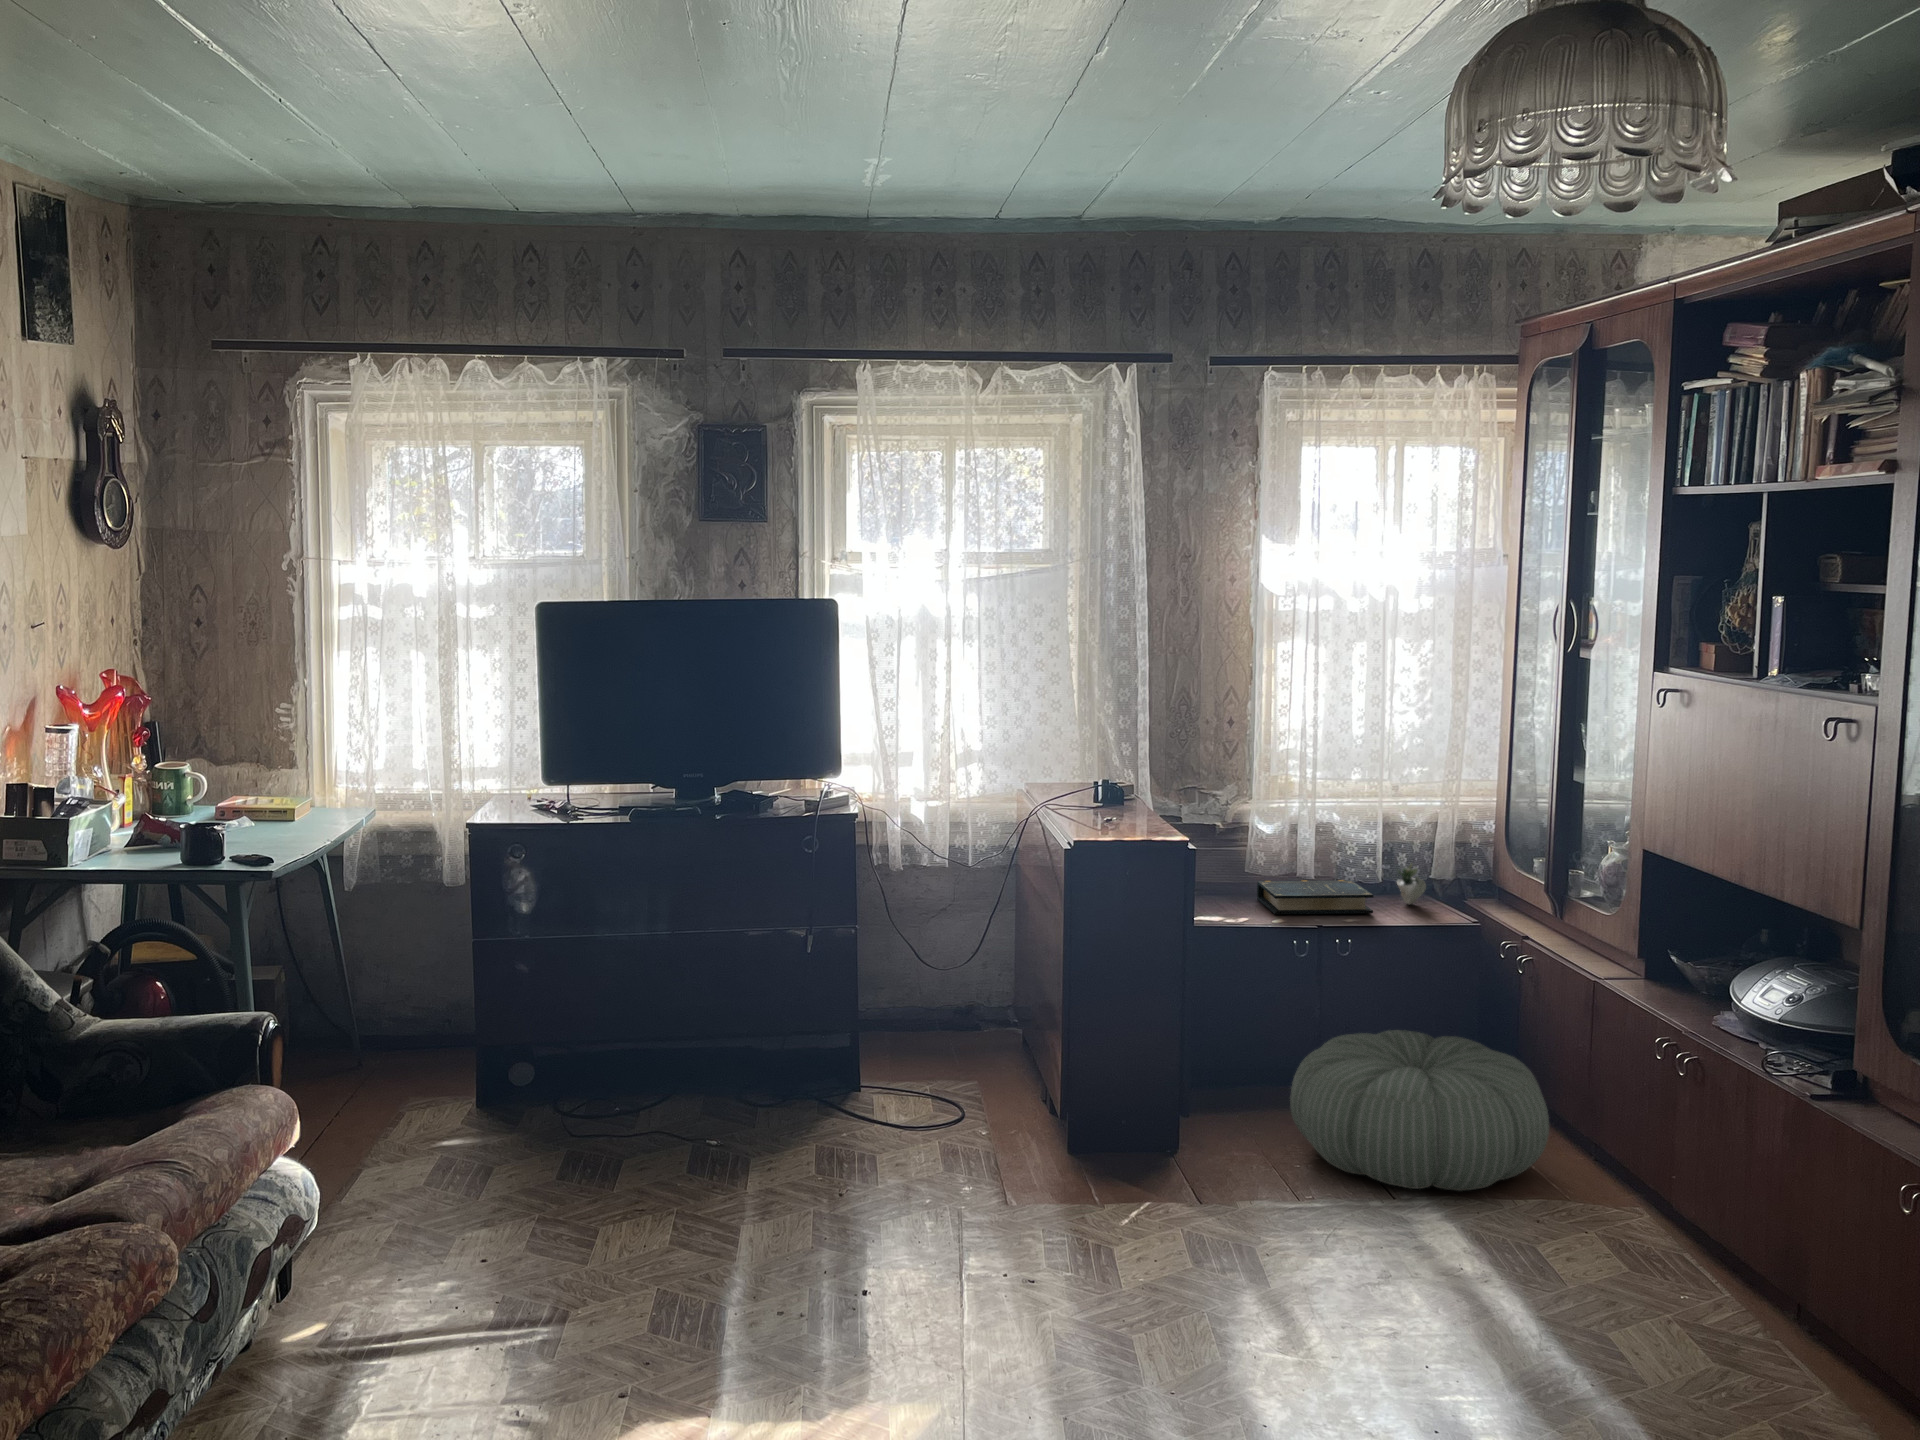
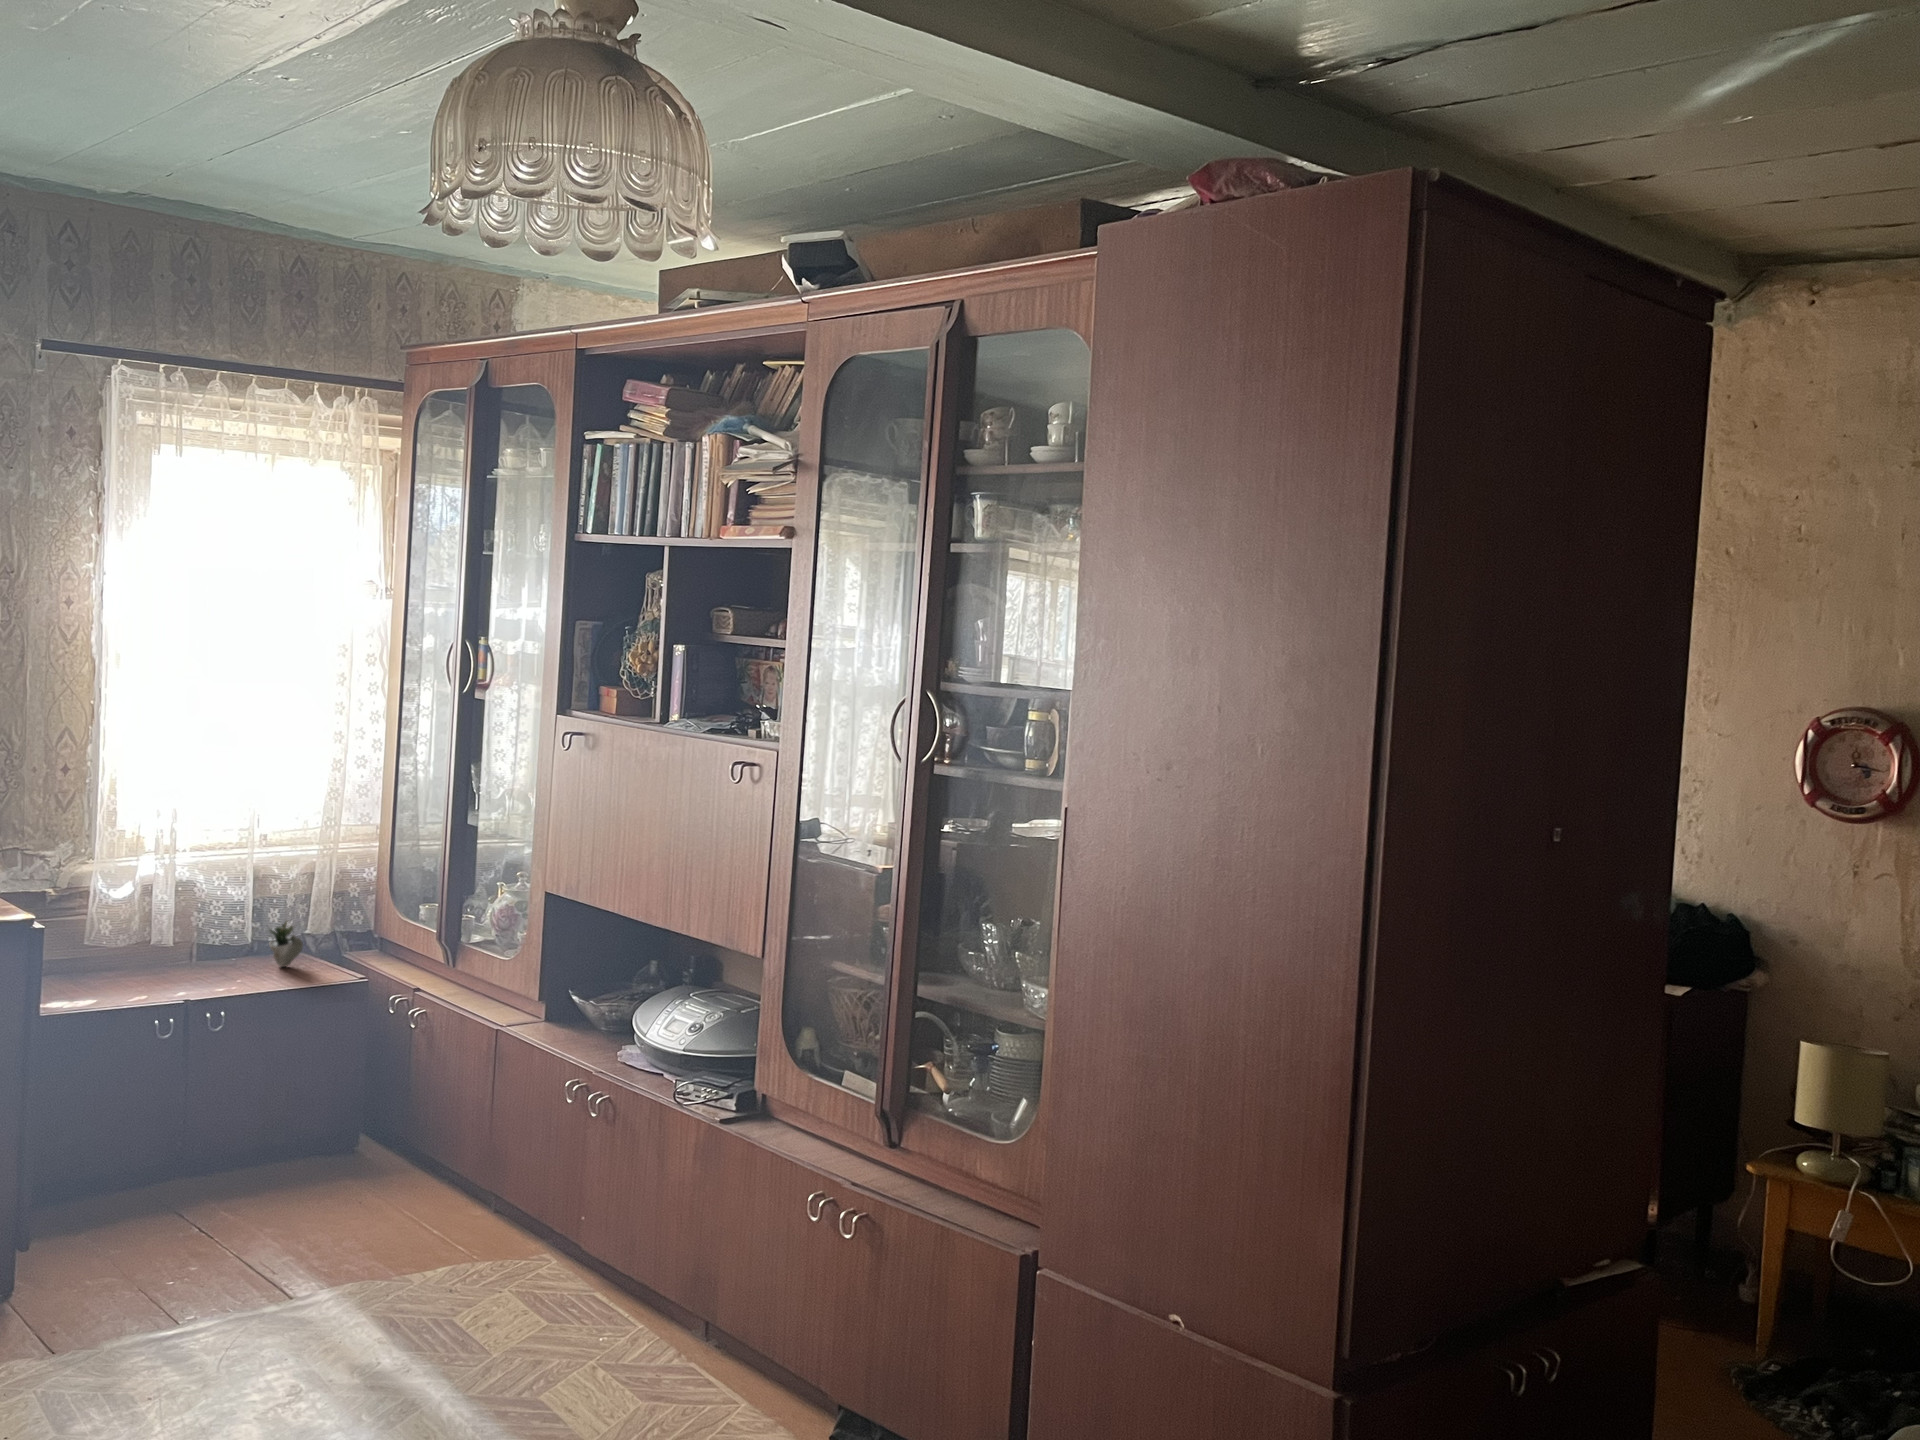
book: present [1257,880,1374,914] -> none [93,946,245,995]
pouf: present [1290,1030,1549,1191] -> none [153,1109,457,1294]

